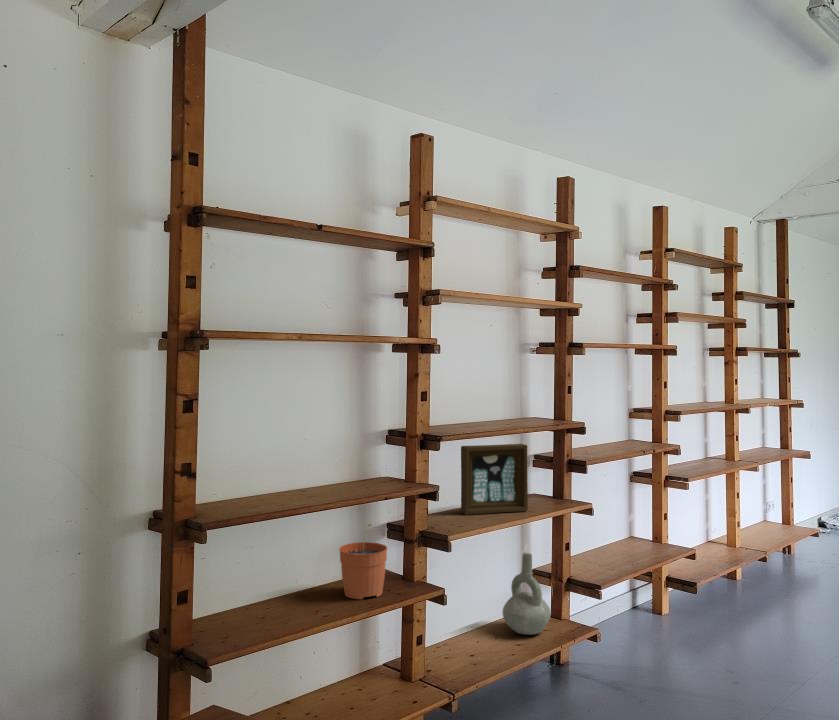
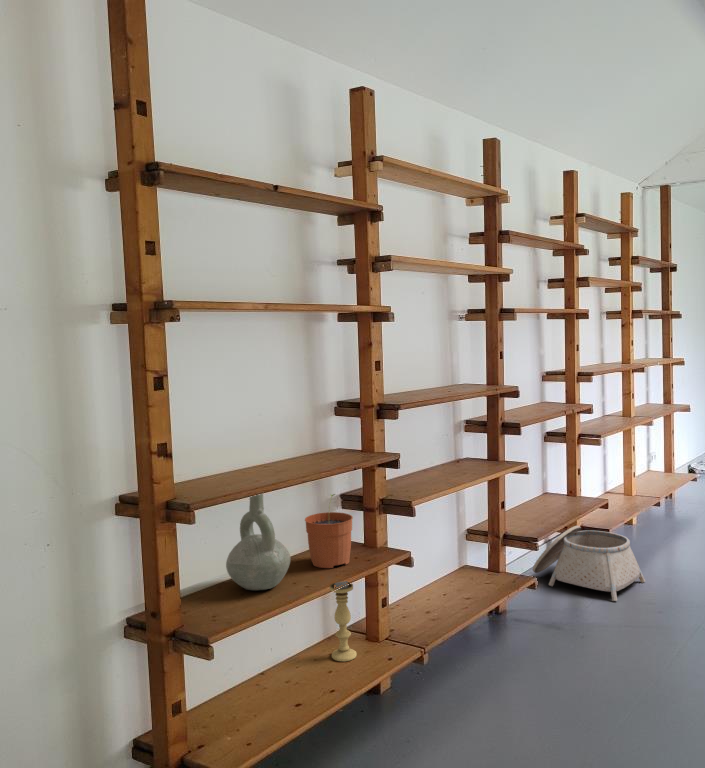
picture frame: present [461,444,528,515] -> none [405,409,470,481]
decorative vase: present [503,553,551,635] -> present [226,494,290,591]
basket: none [608,573,729,657] -> present [533,526,645,601]
candle holder: none [363,598,388,697] -> present [330,581,357,662]

